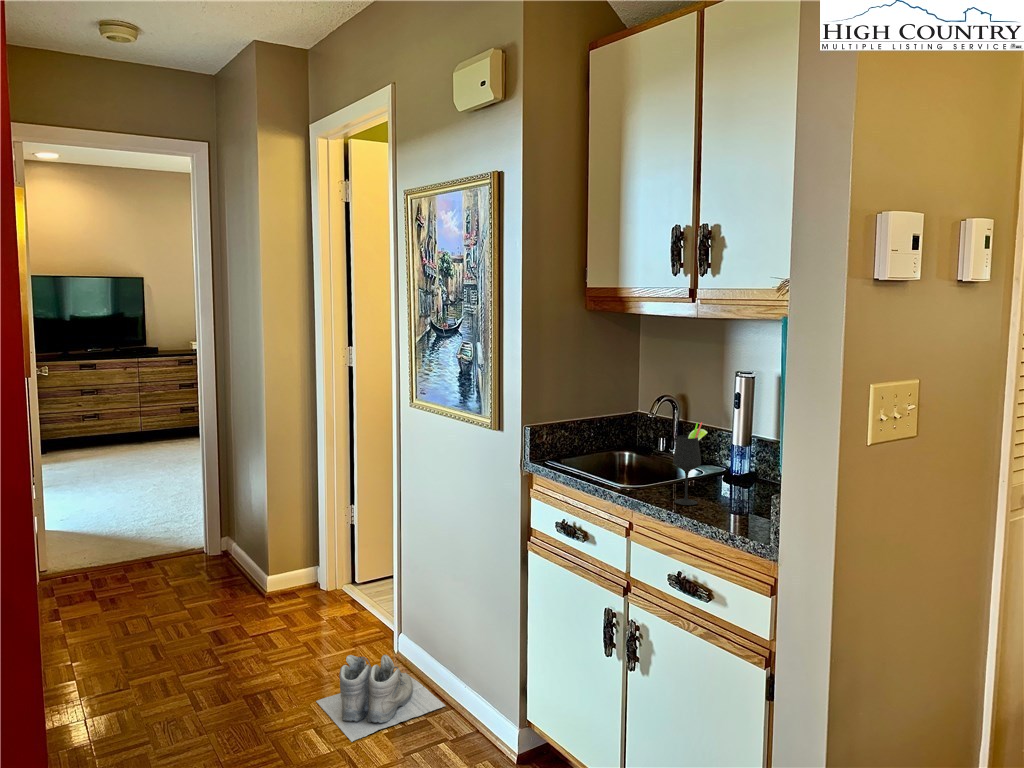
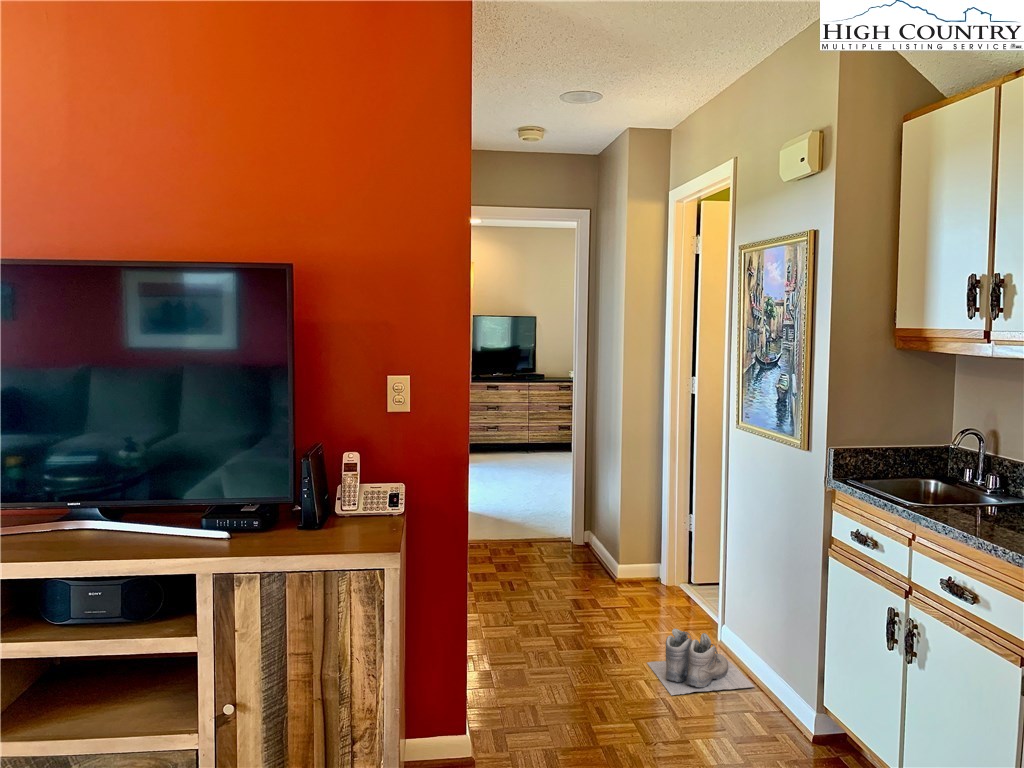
wine glass: present [673,422,708,505] -> none [953,449,988,522]

